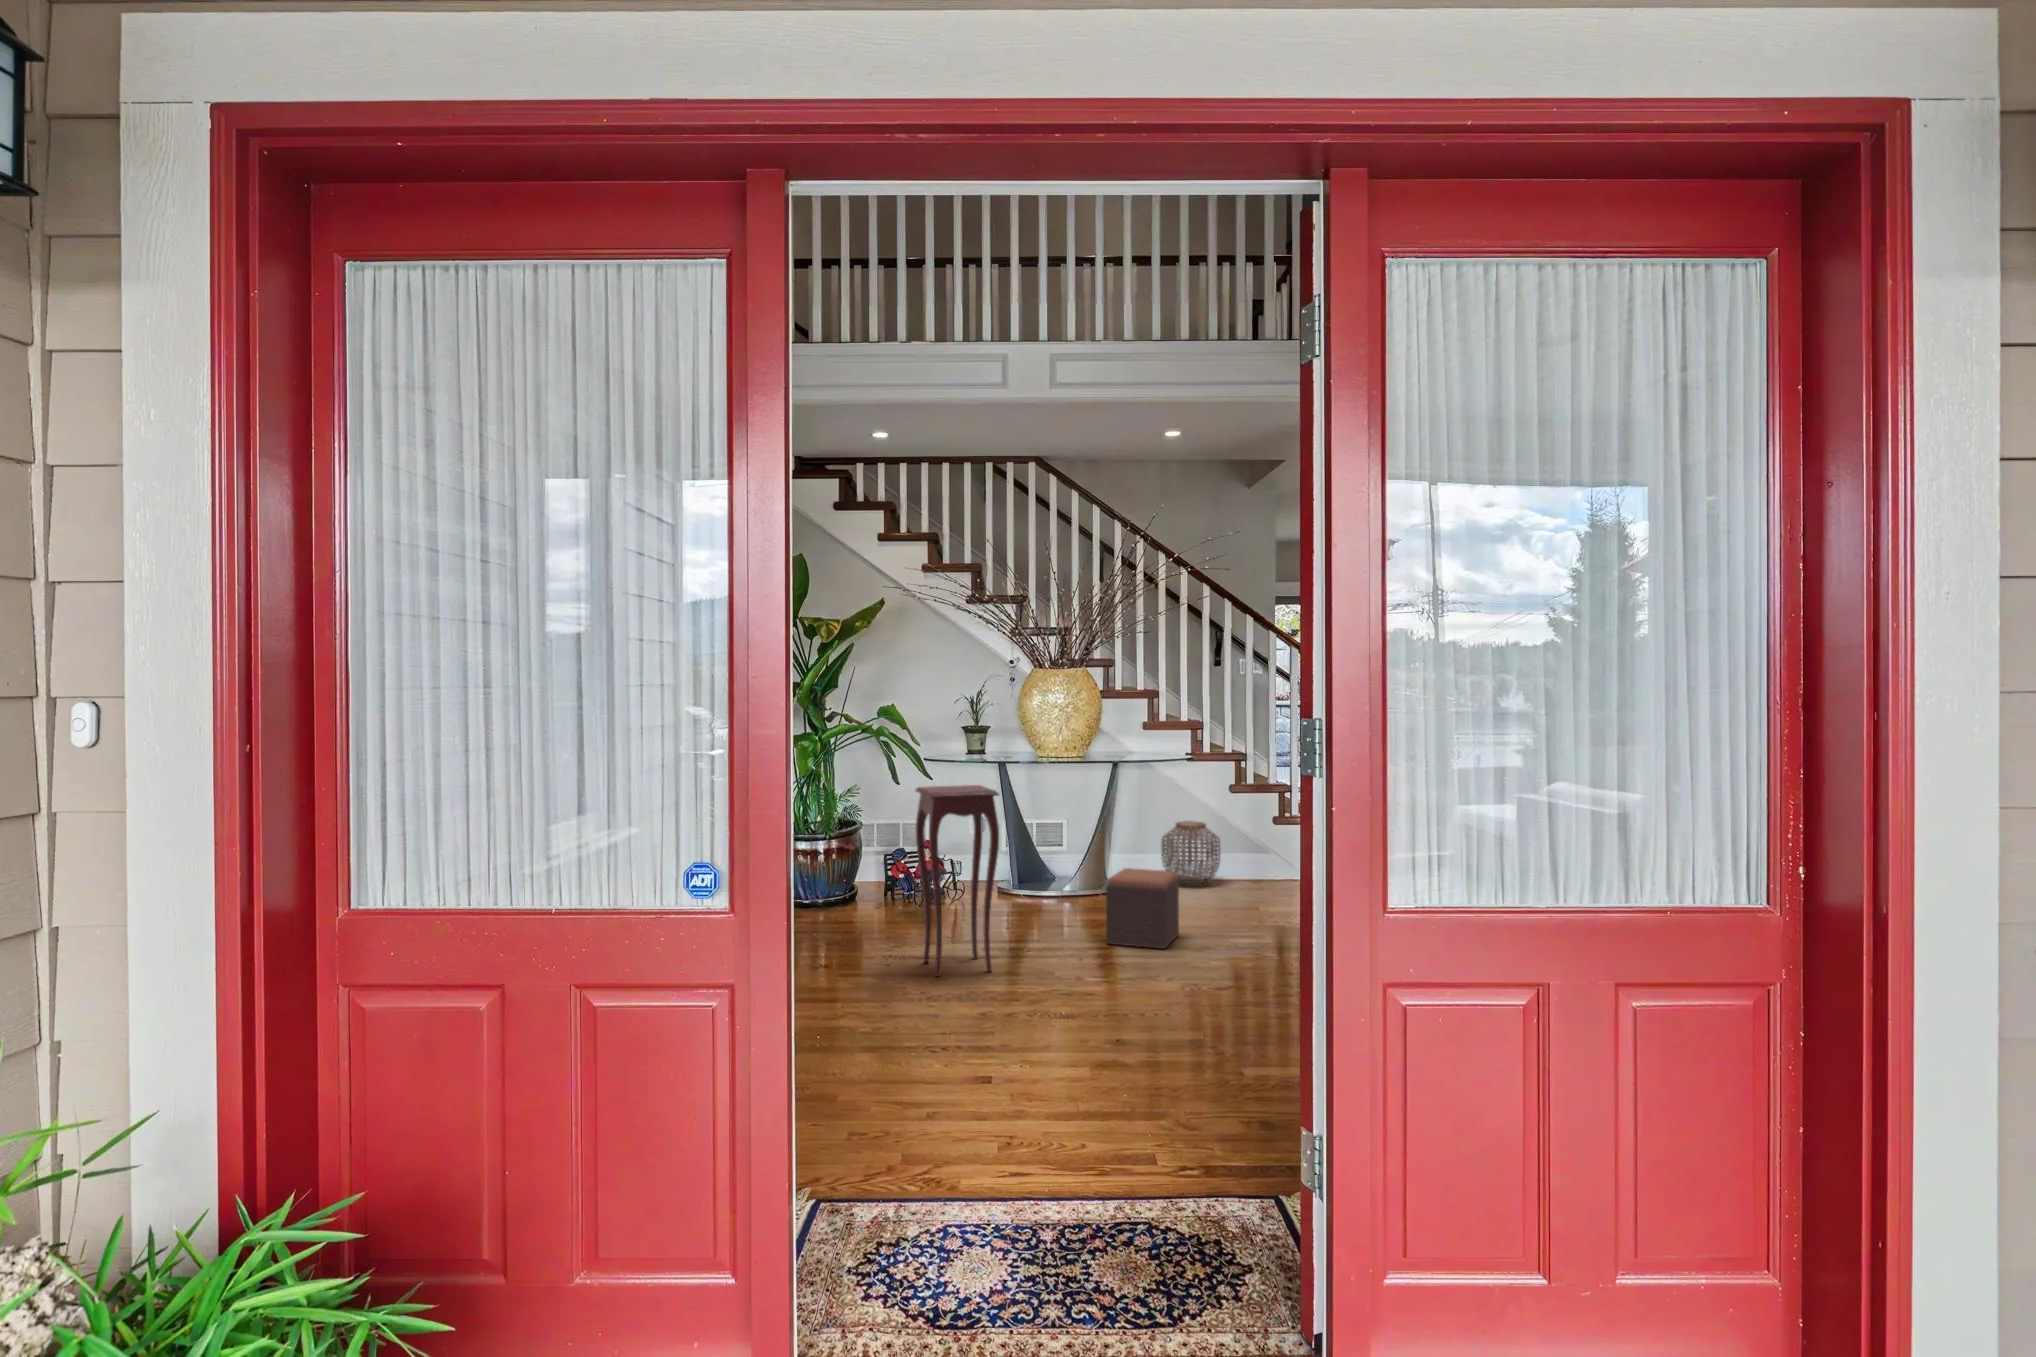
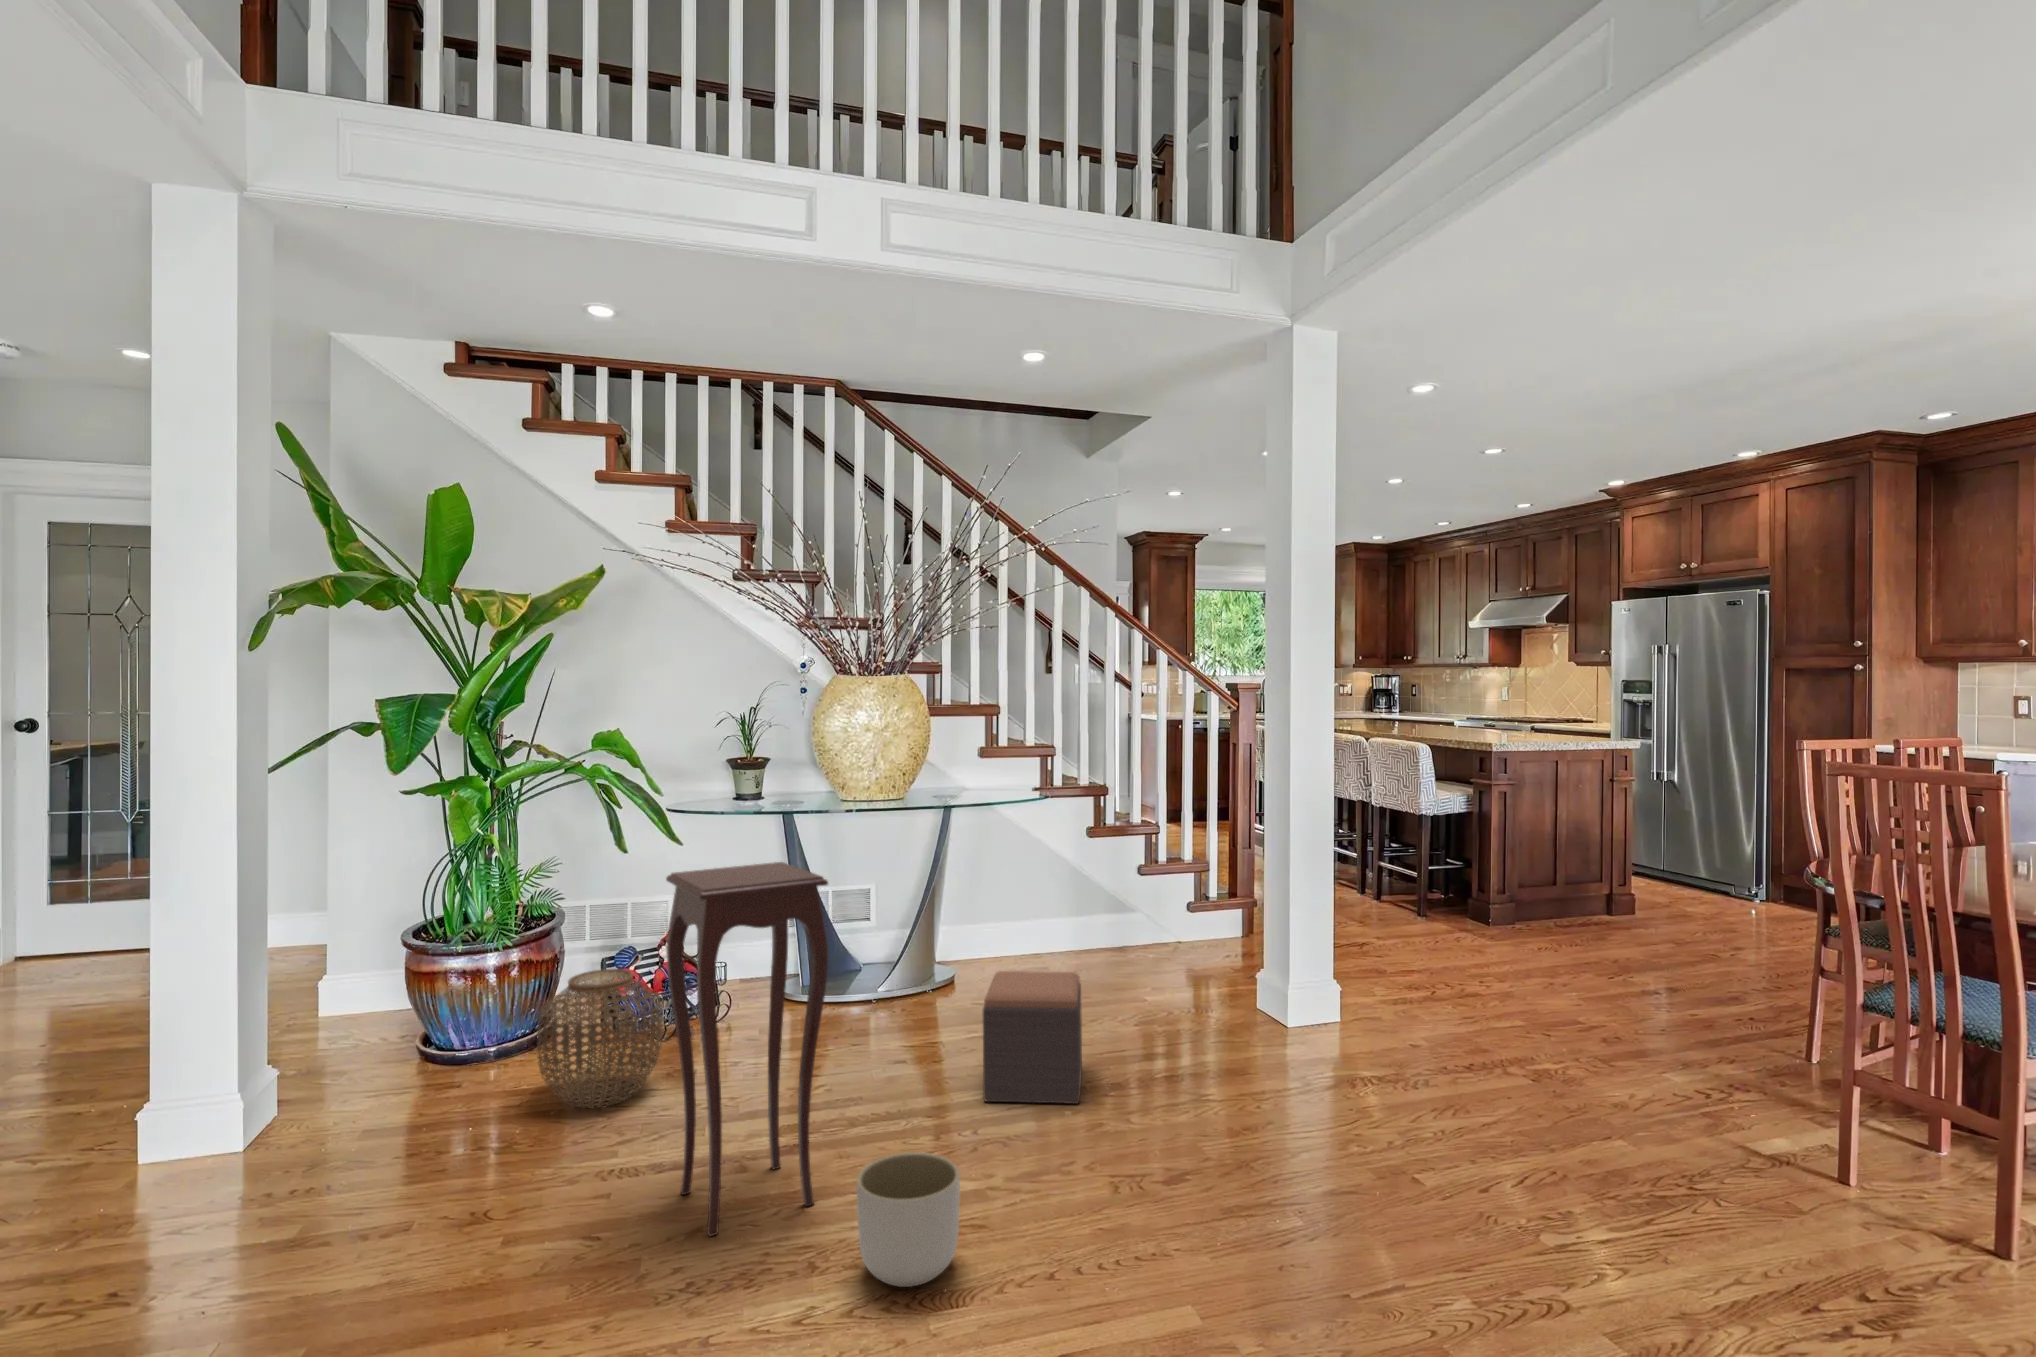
woven basket: present [1161,821,1220,886] -> present [537,969,662,1108]
planter: none [1006,939,1060,999] -> present [857,1152,960,1287]

